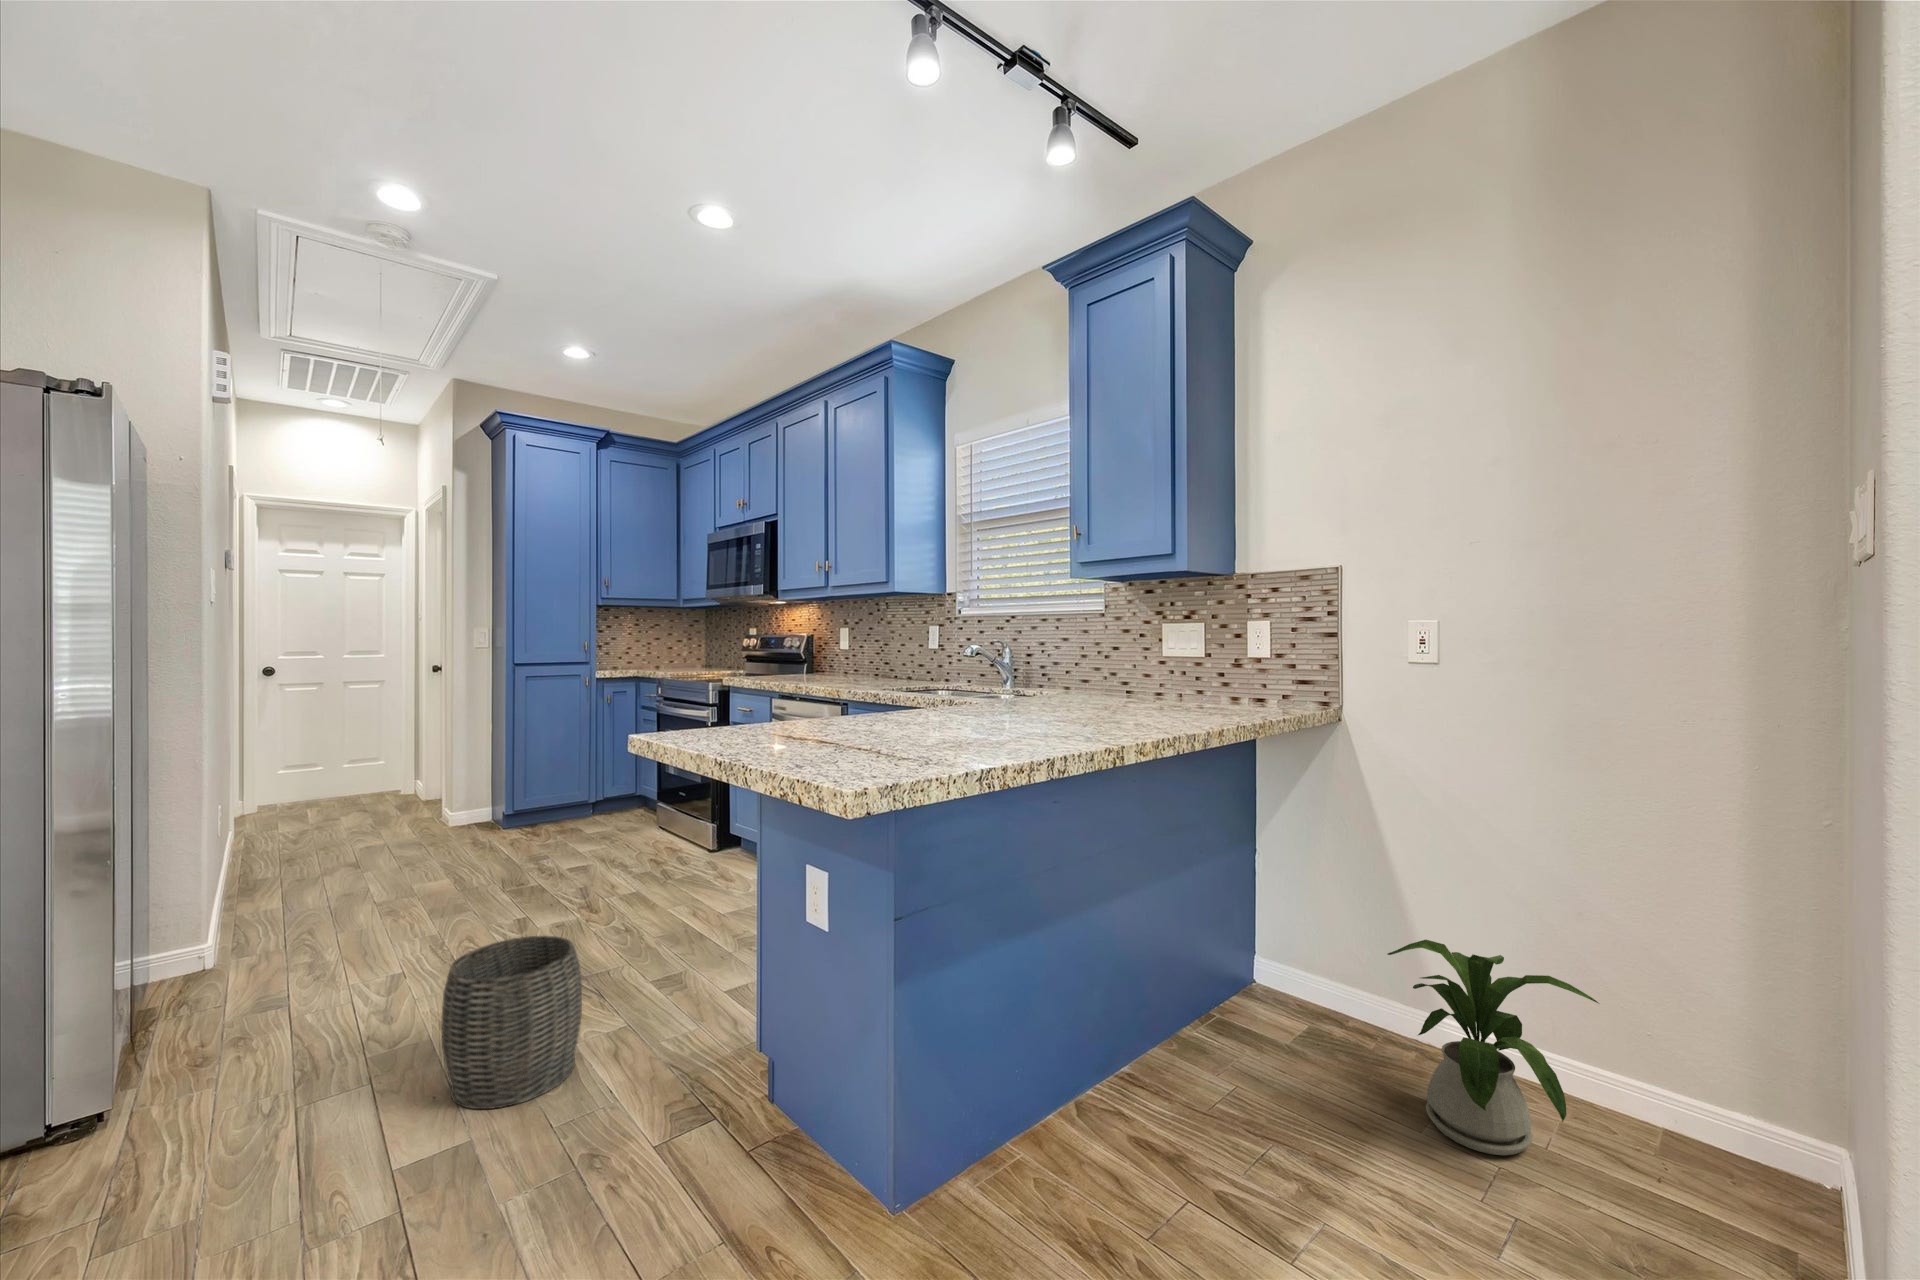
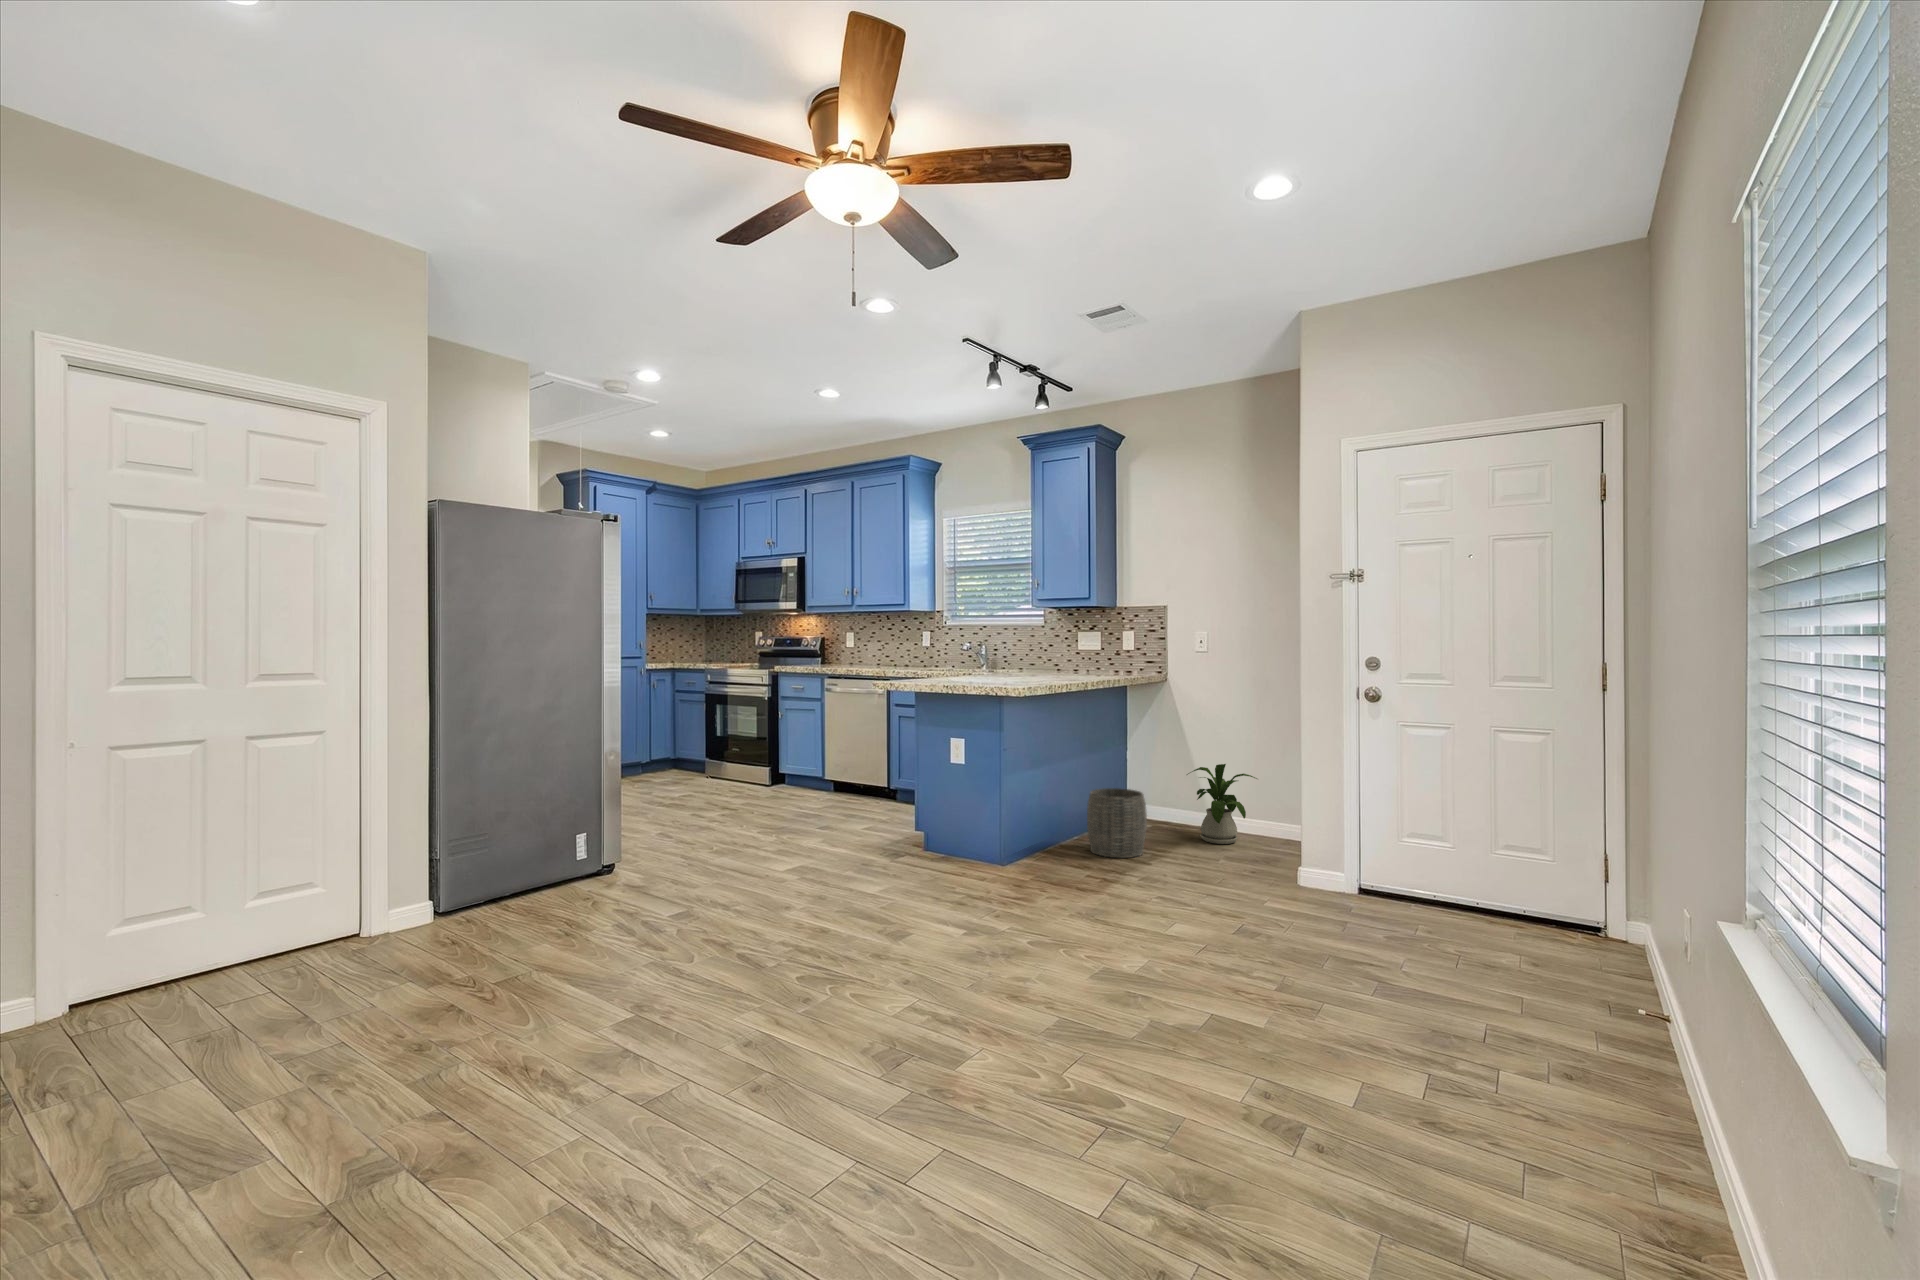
woven basket: present [442,936,582,1109] -> present [1087,788,1147,858]

